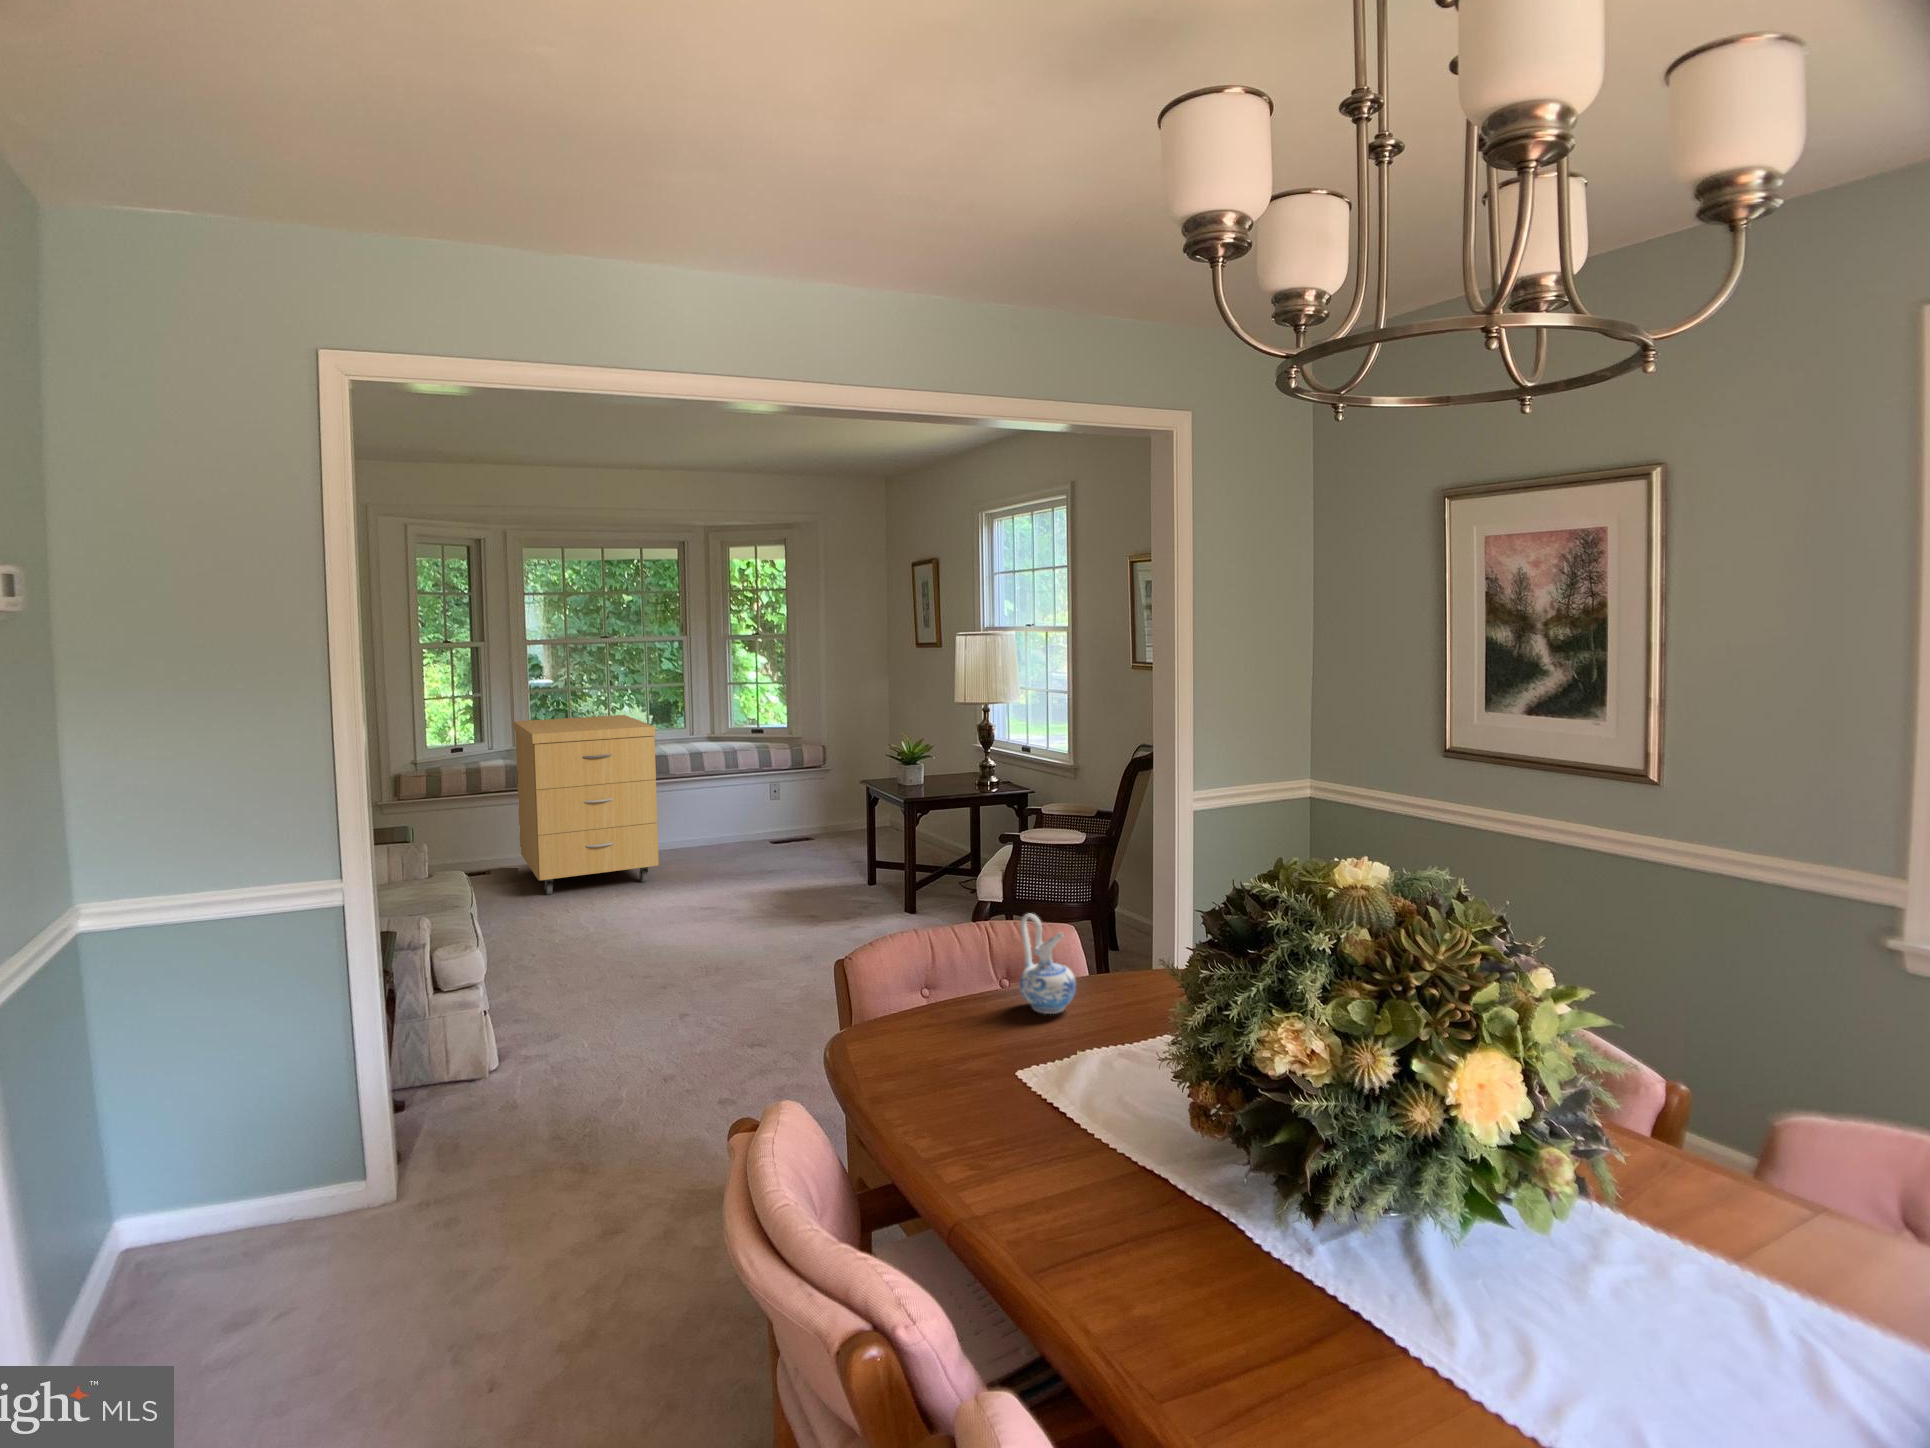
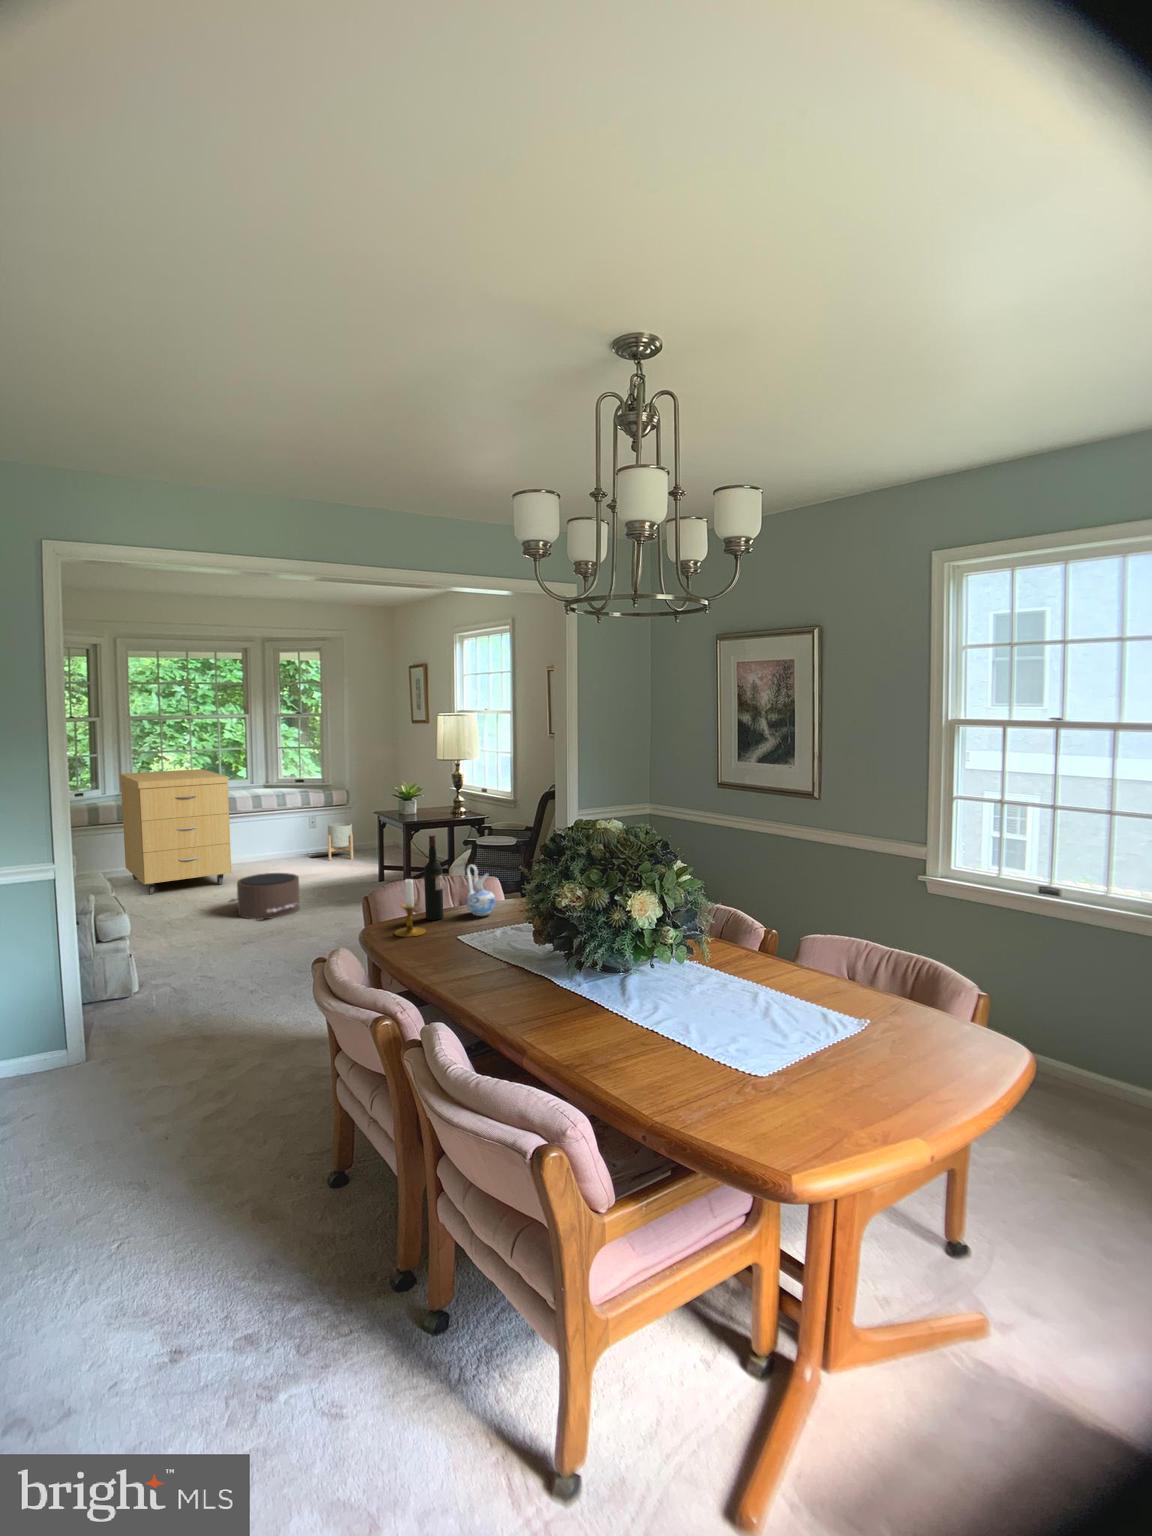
planter: none [795,793,830,848] -> present [328,823,353,861]
wine bottle: none [942,858,978,1020] -> present [424,835,444,920]
pouf: none [647,871,750,943] -> present [229,873,300,919]
candlestick: none [885,948,947,1064] -> present [394,879,426,937]

